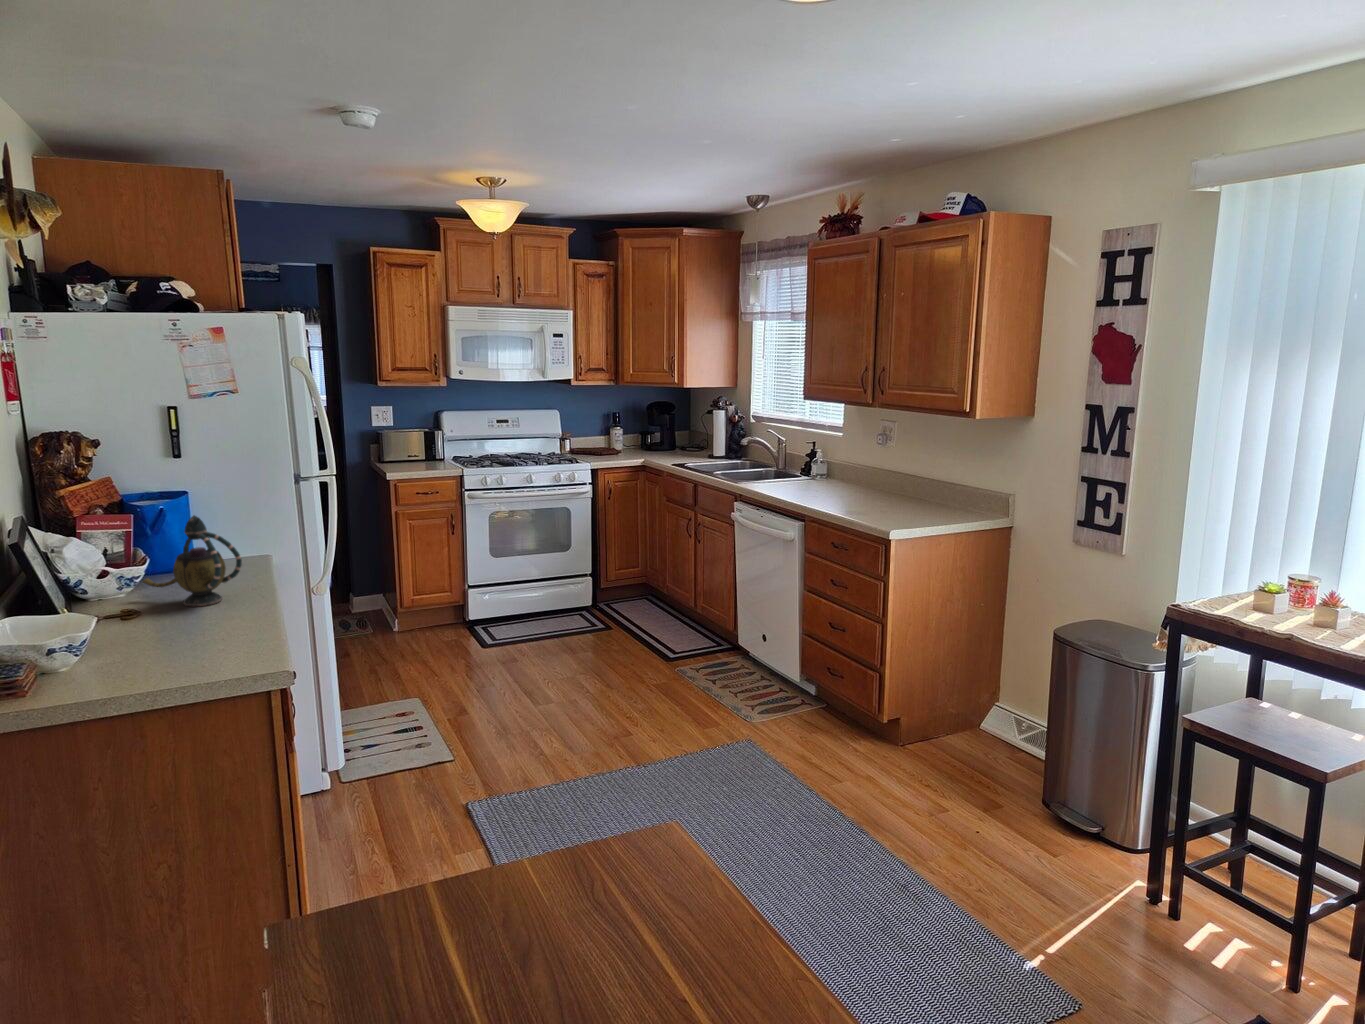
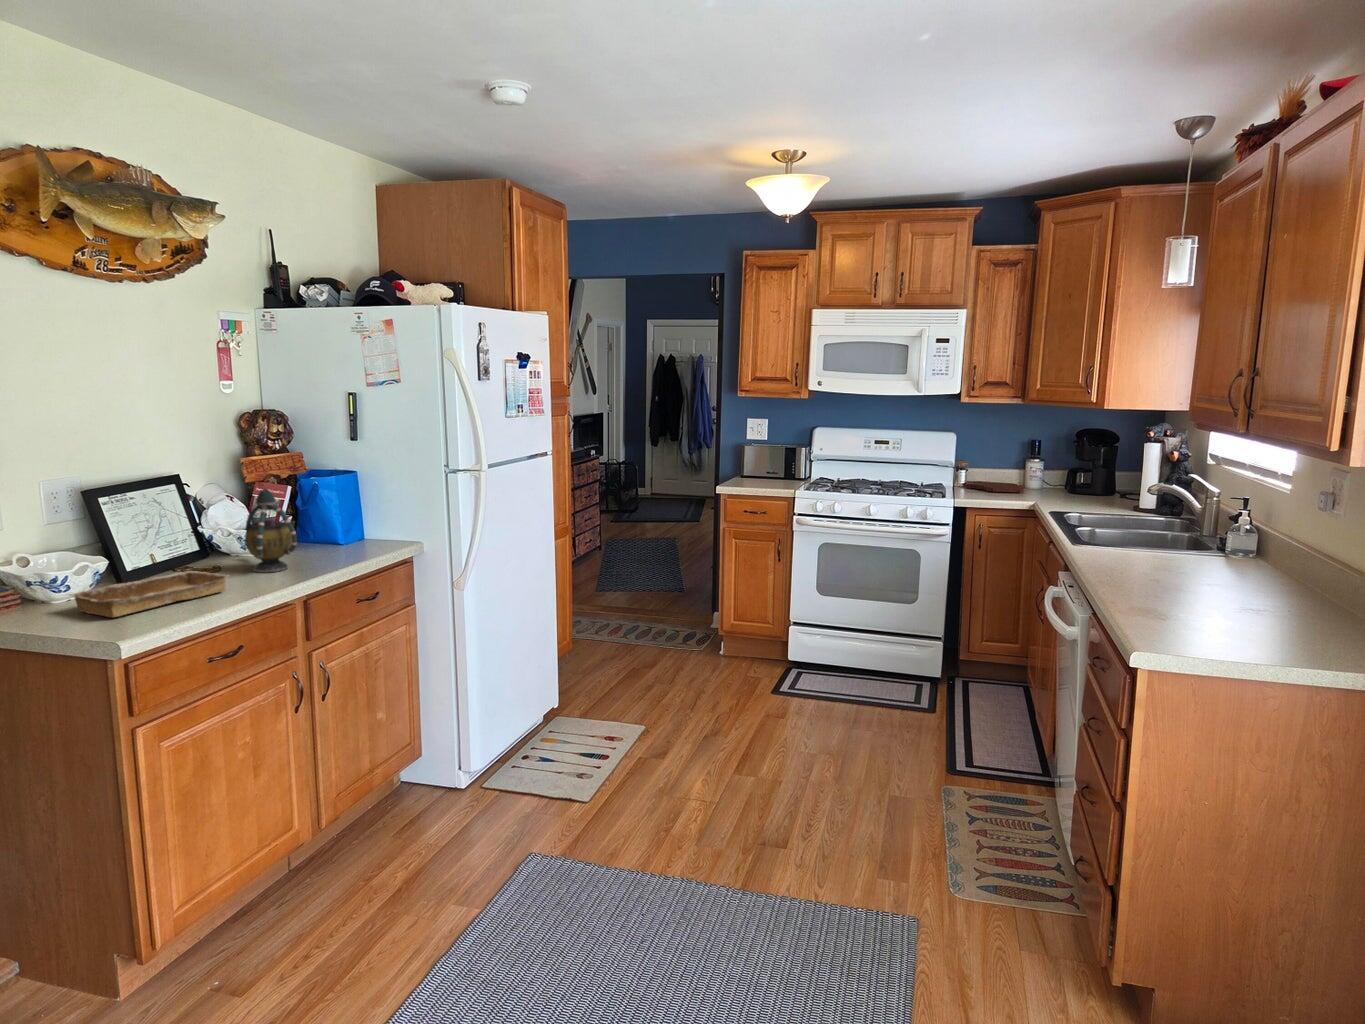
tray: none [128,605,239,667] -> present [69,571,228,617]

